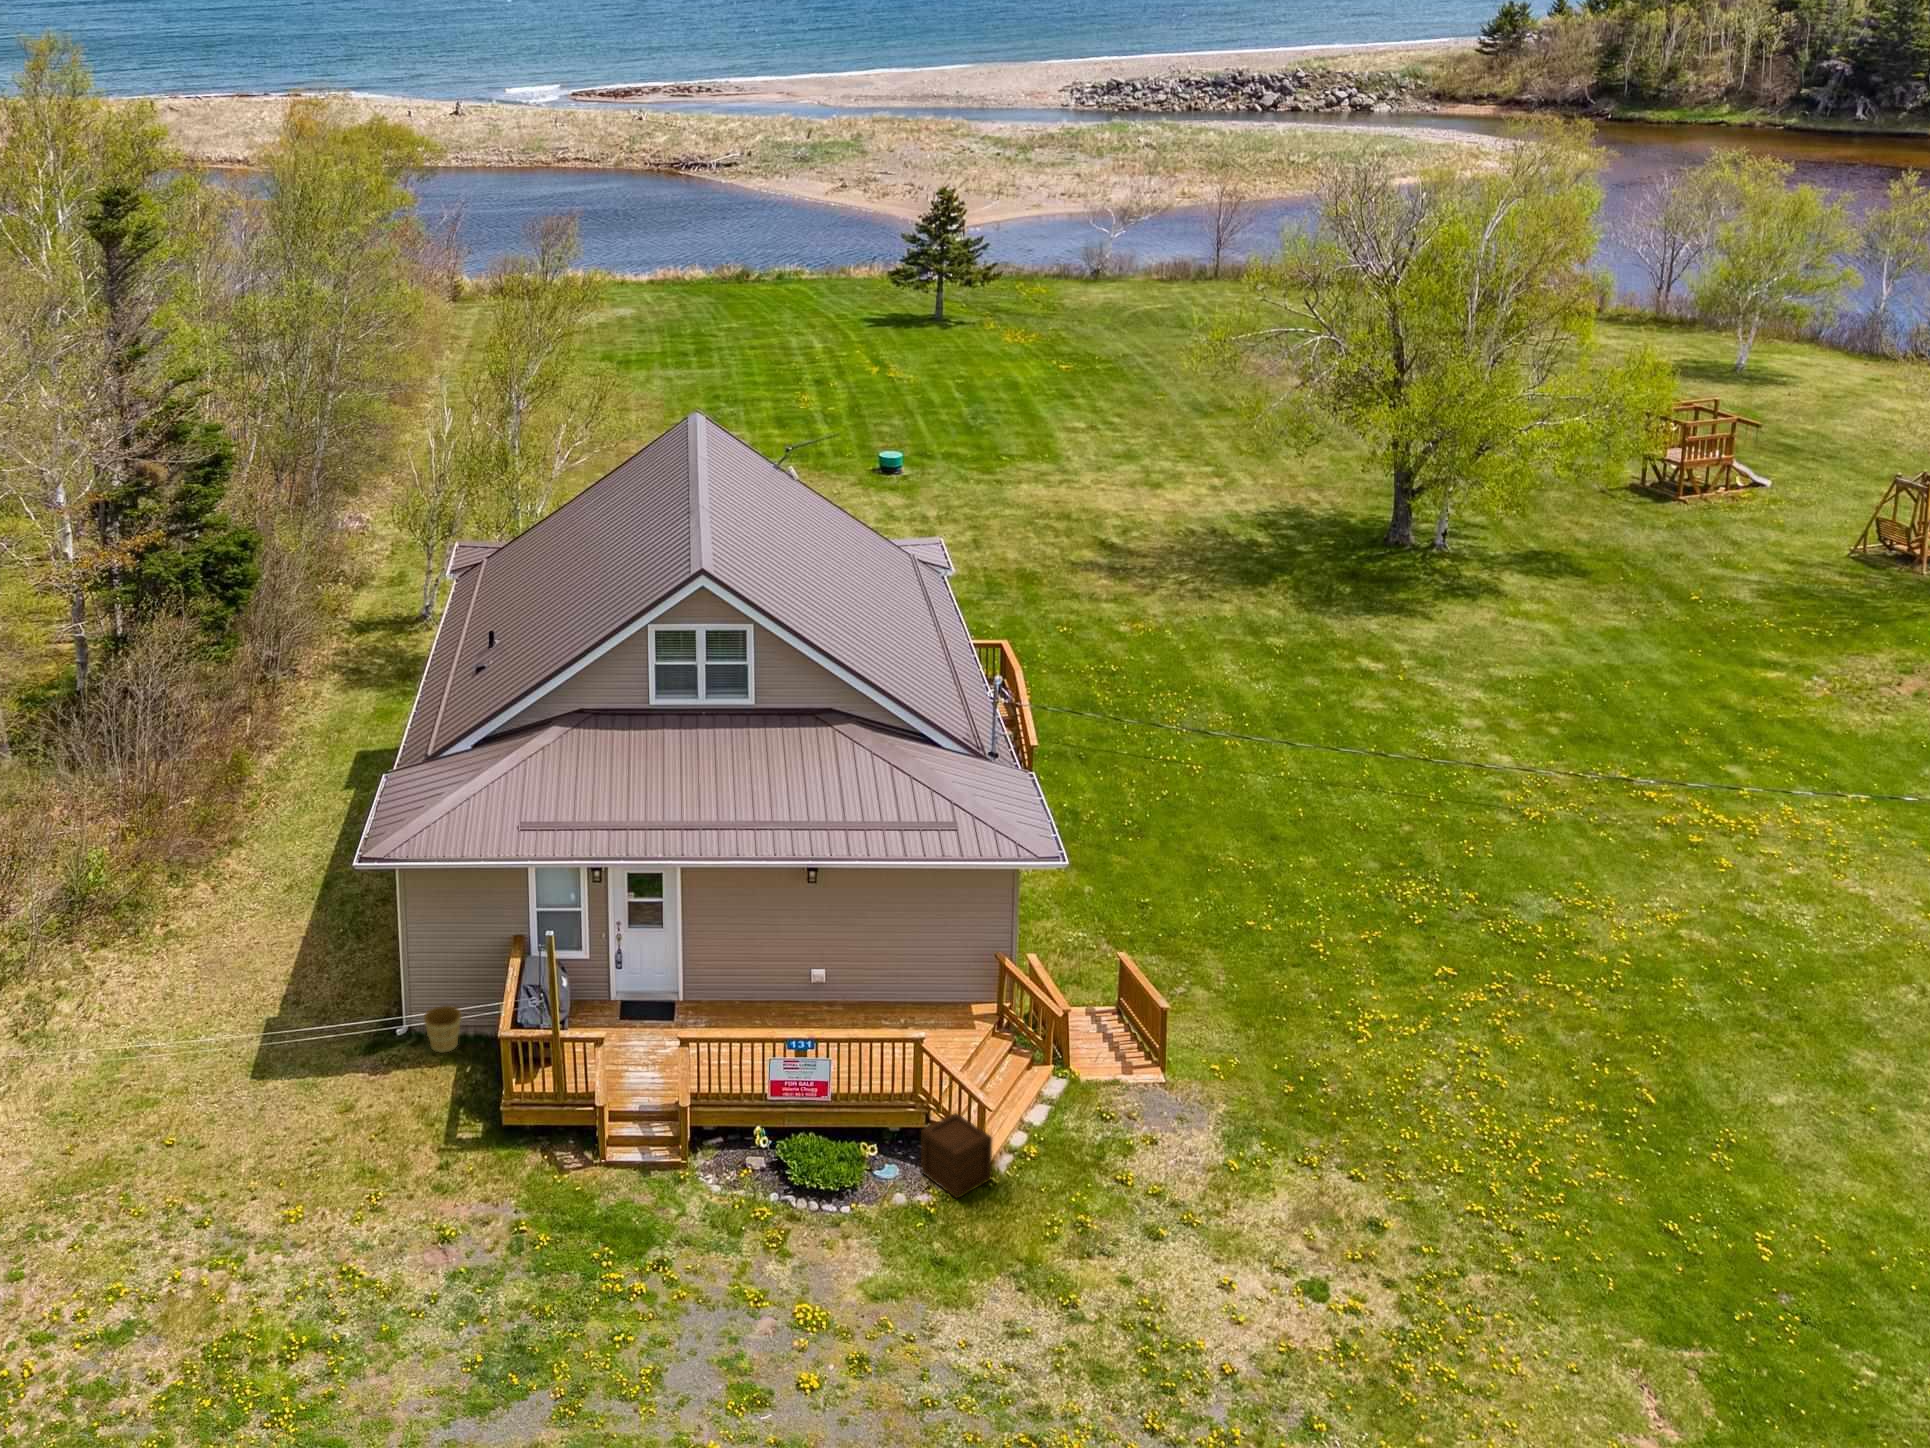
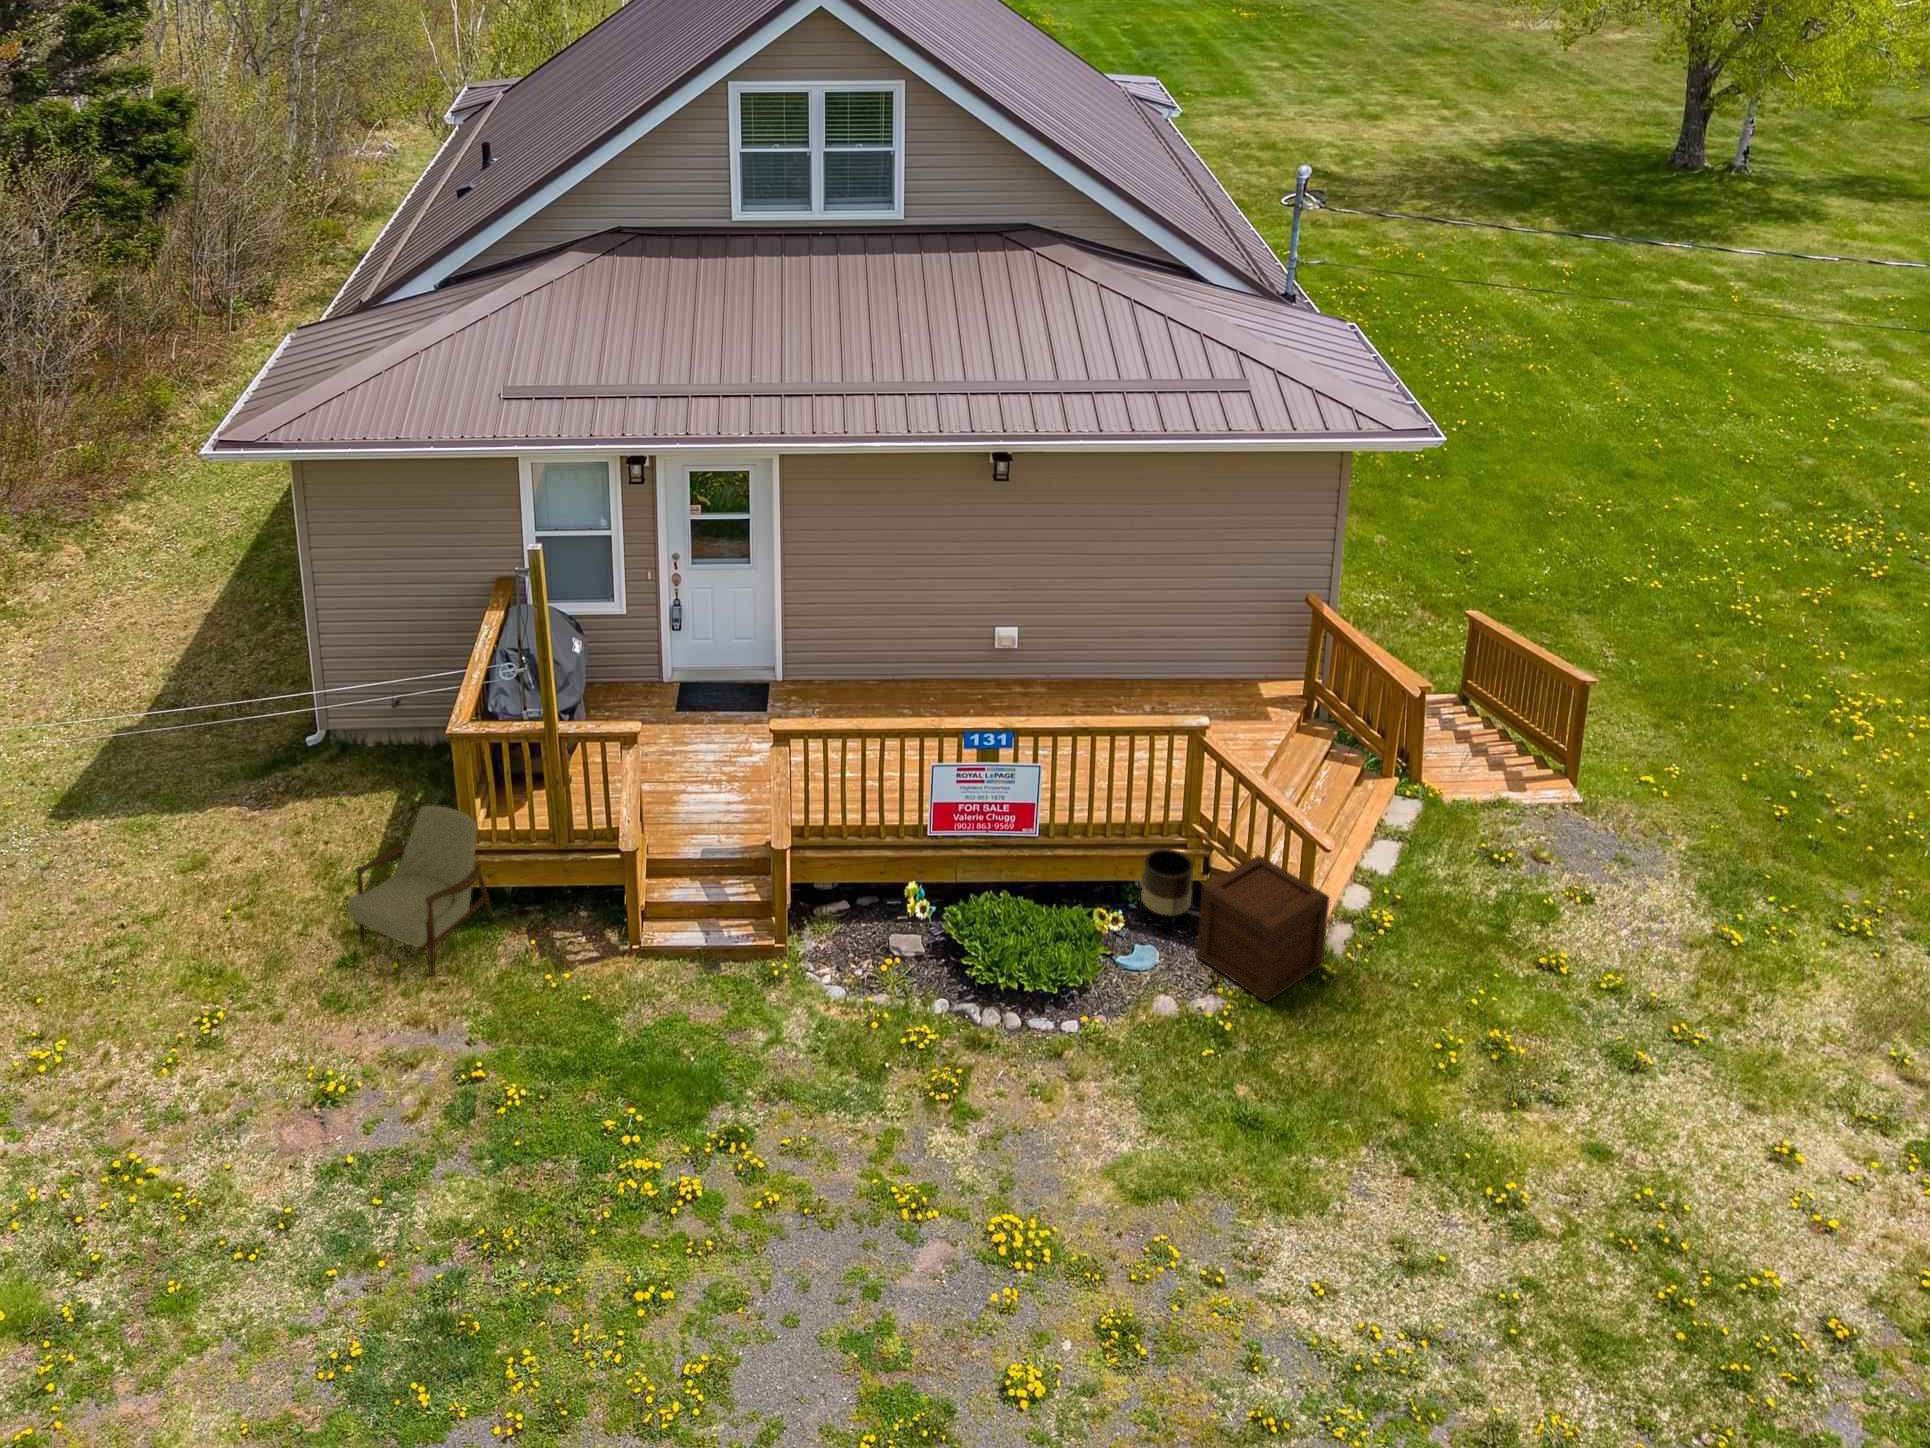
wooden bucket: present [424,1006,462,1053] -> none [342,695,407,770]
armchair: none [445,1076,523,1176] -> present [348,806,493,975]
planter: none [892,1108,920,1159] -> present [1141,849,1193,917]

